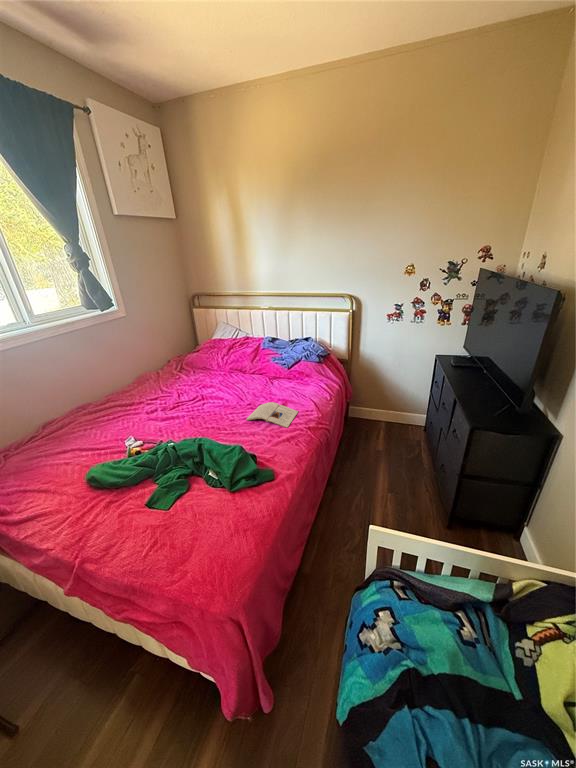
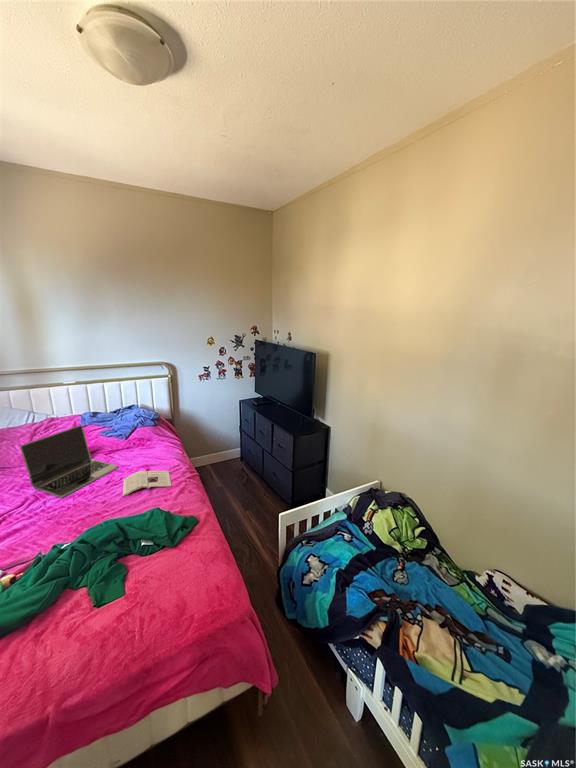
laptop: none [202,347,266,404] -> present [20,425,118,498]

